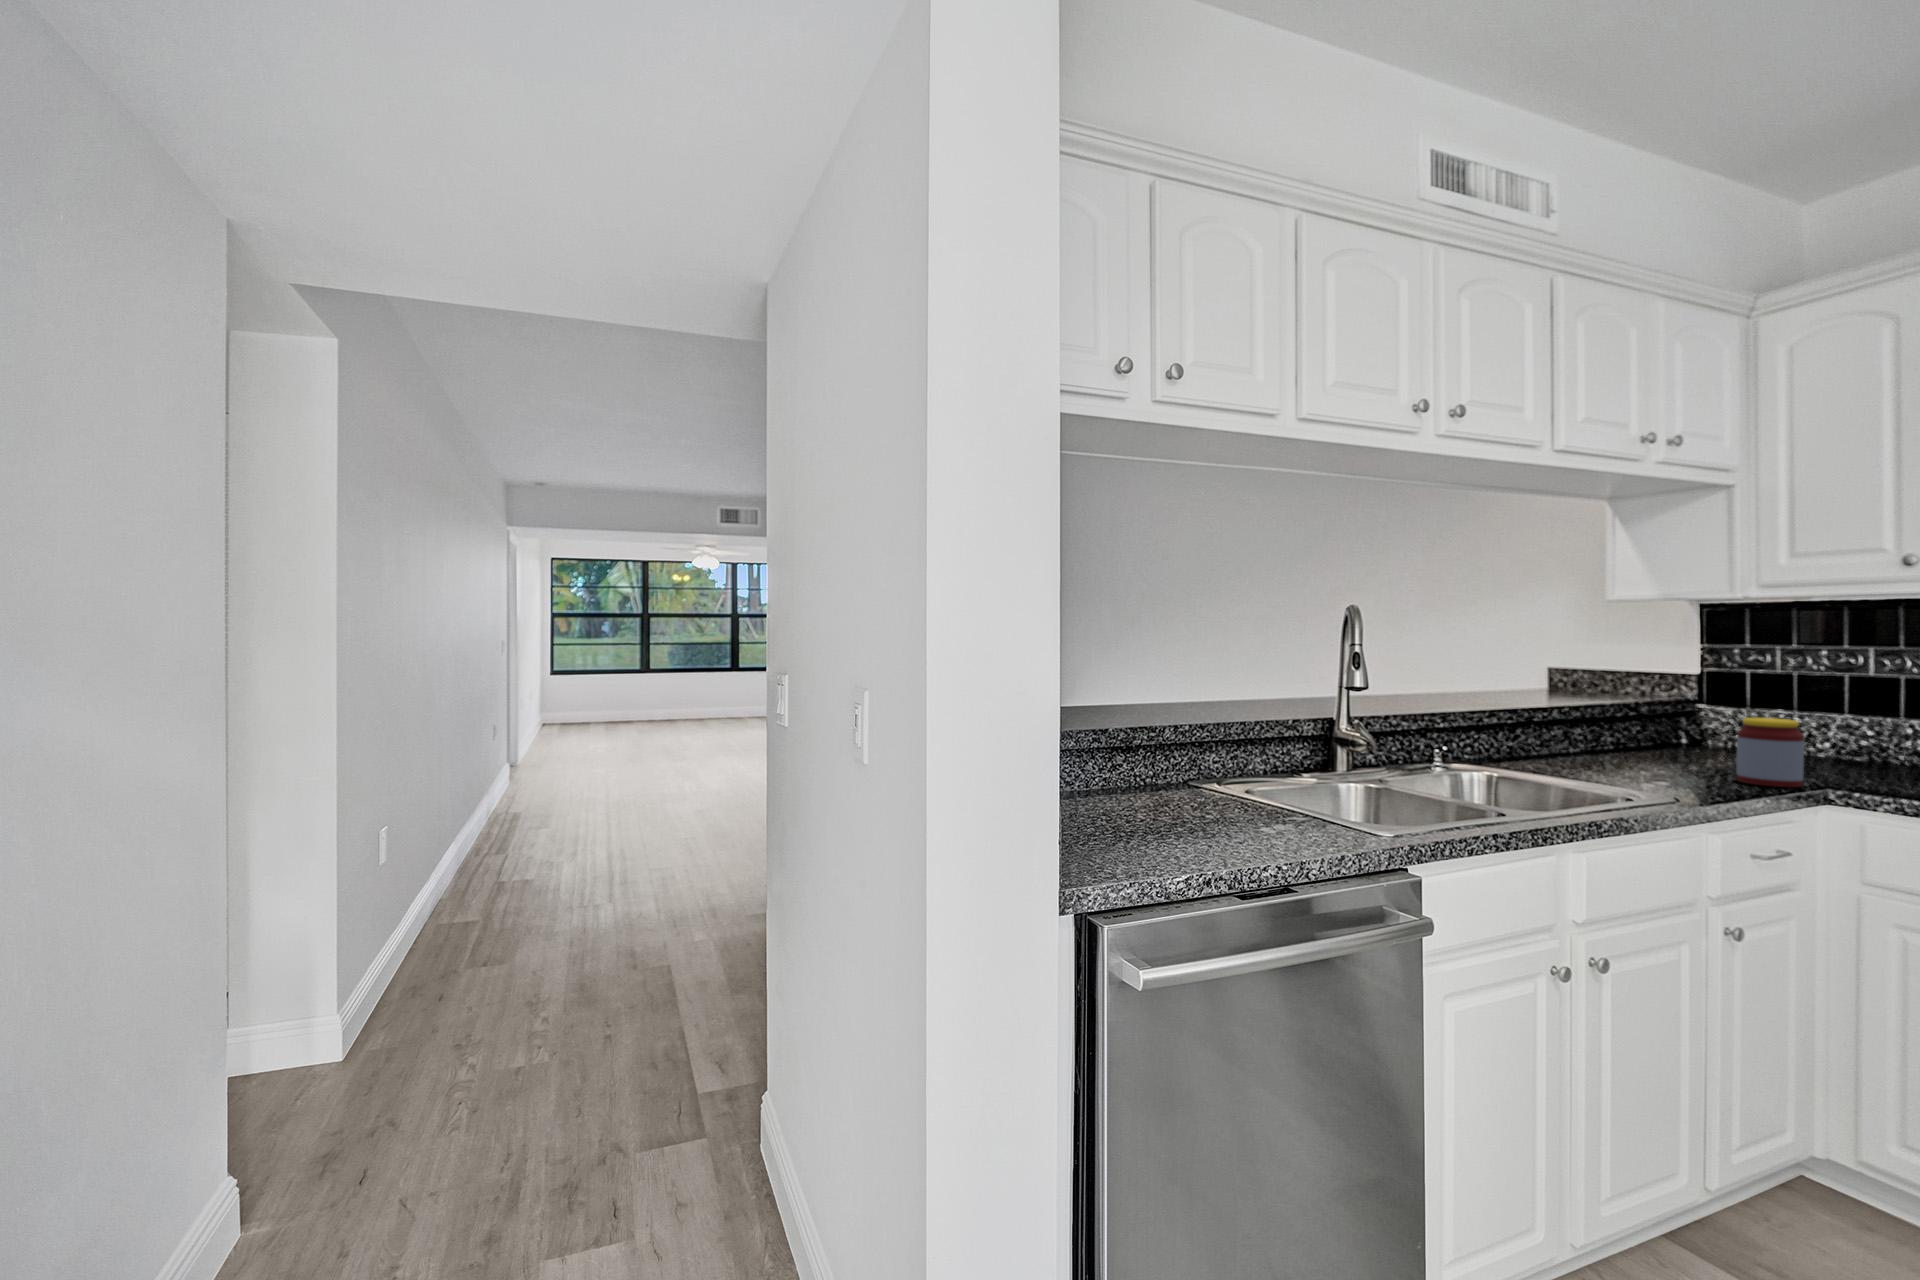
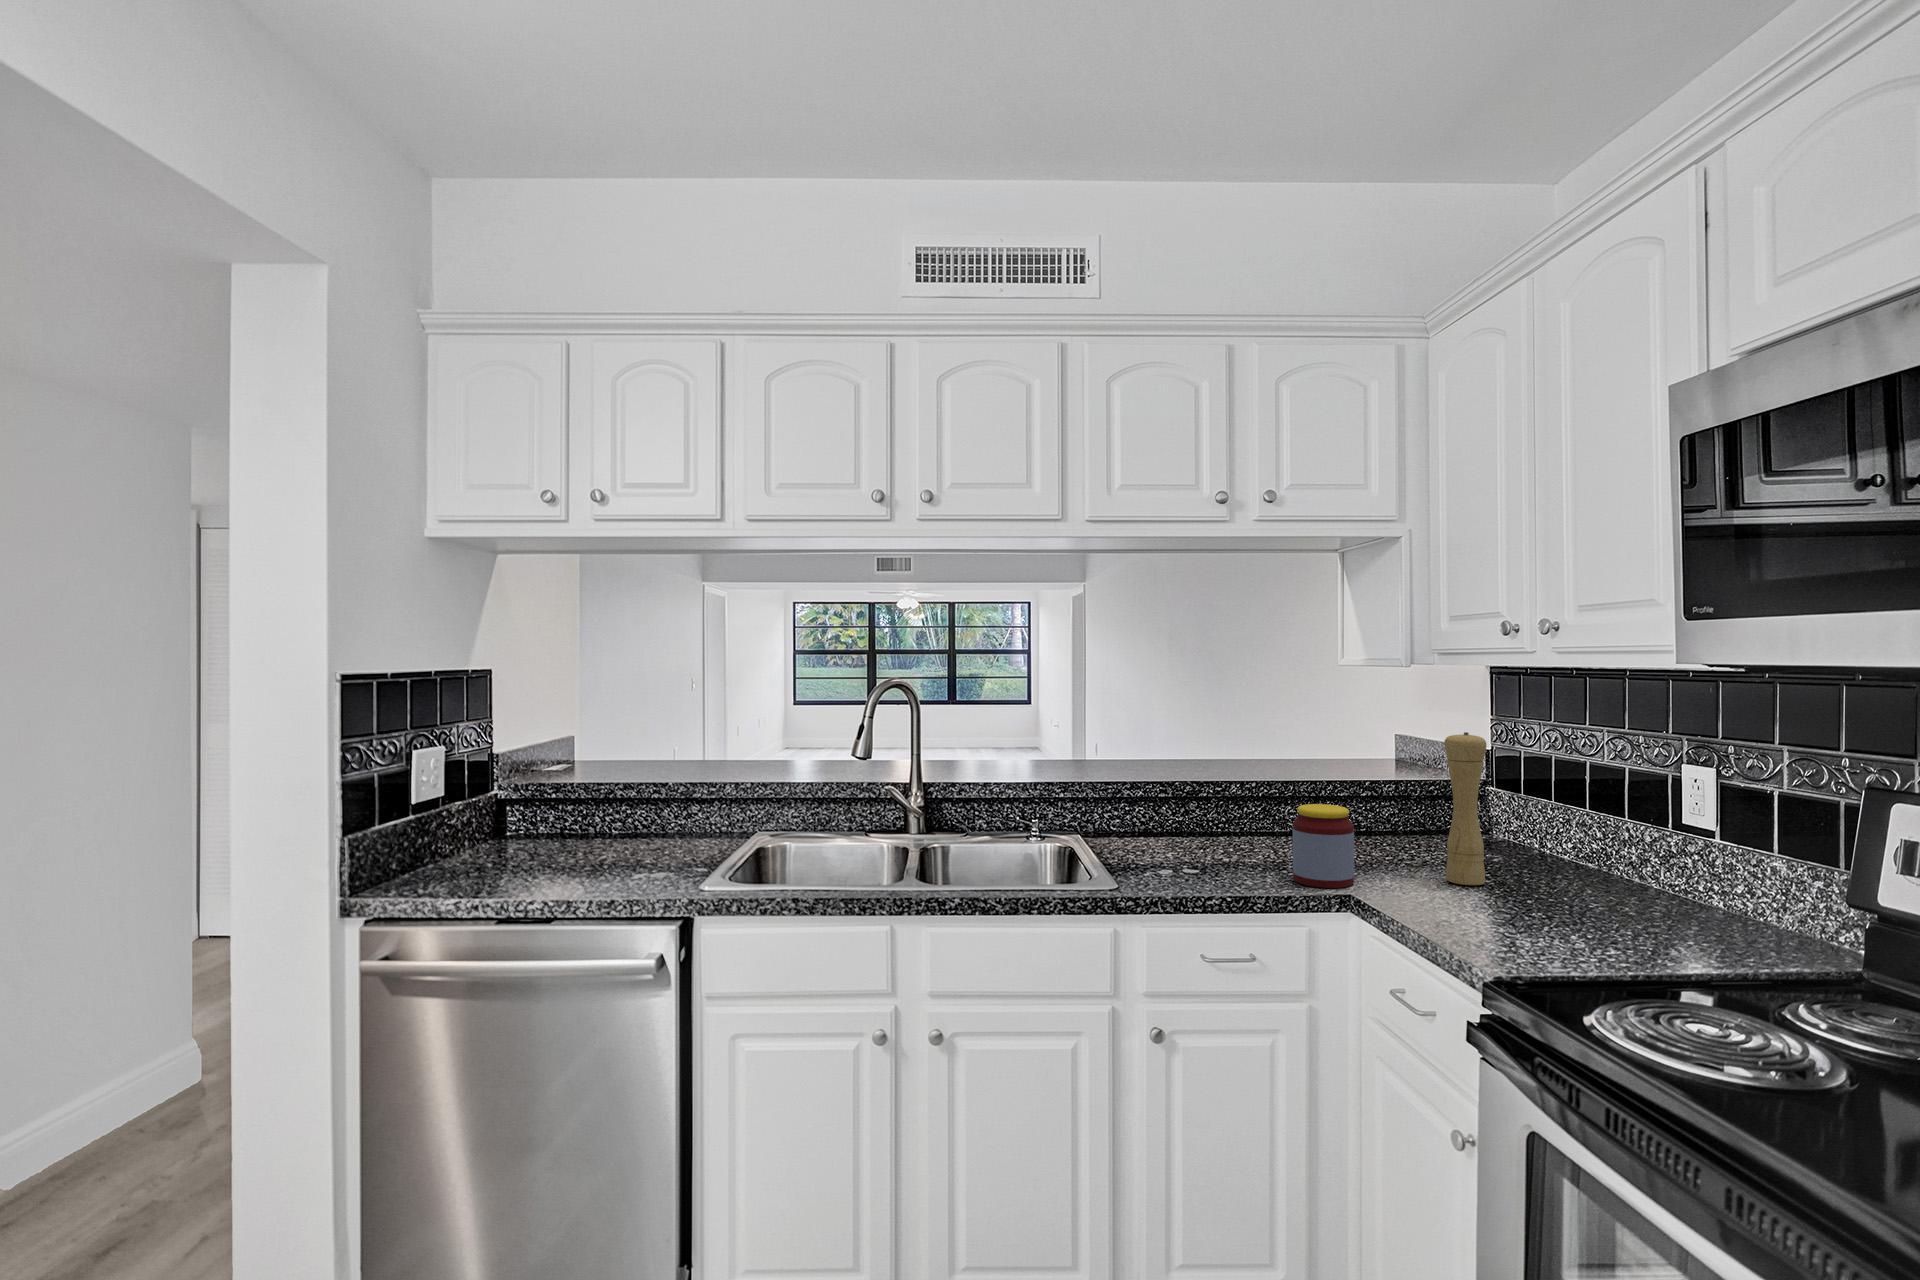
pepper mill: none [1822,654,1867,778] -> present [1444,732,1487,885]

